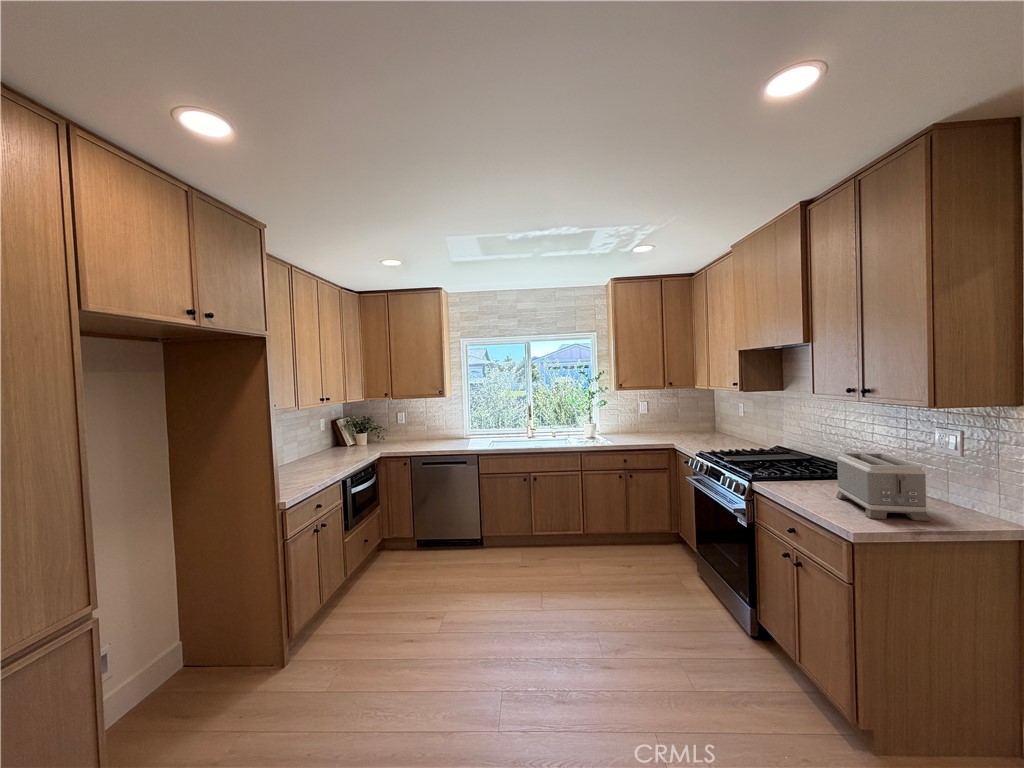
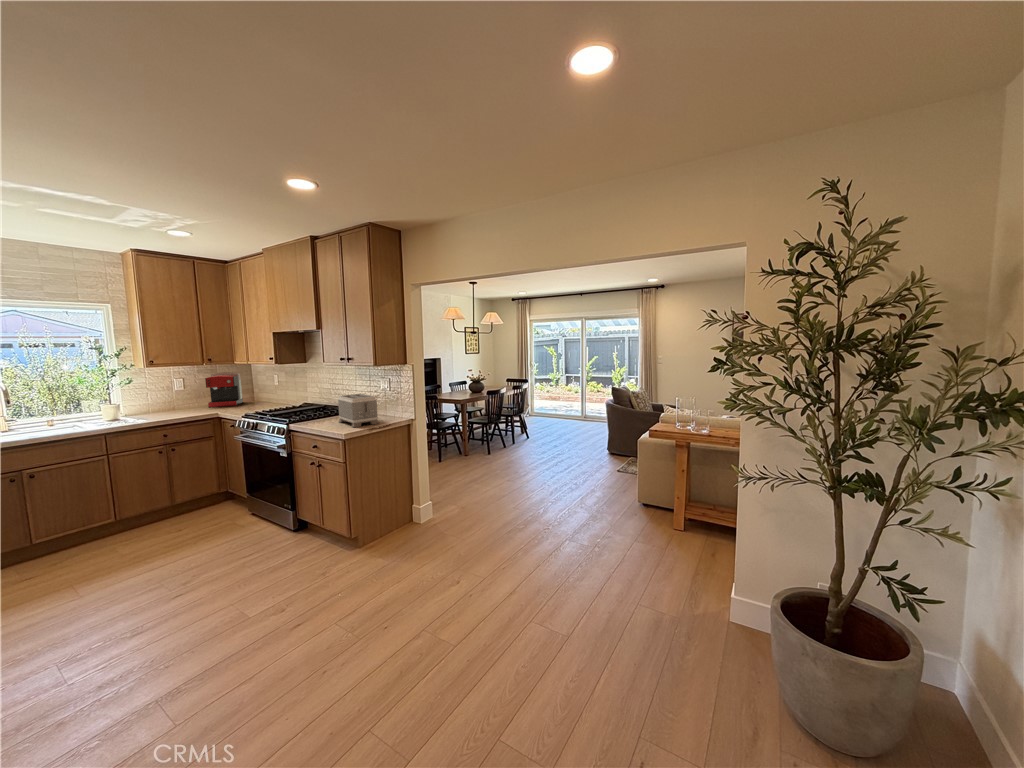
coffee maker: none [666,397,702,437] -> present [205,372,243,407]

